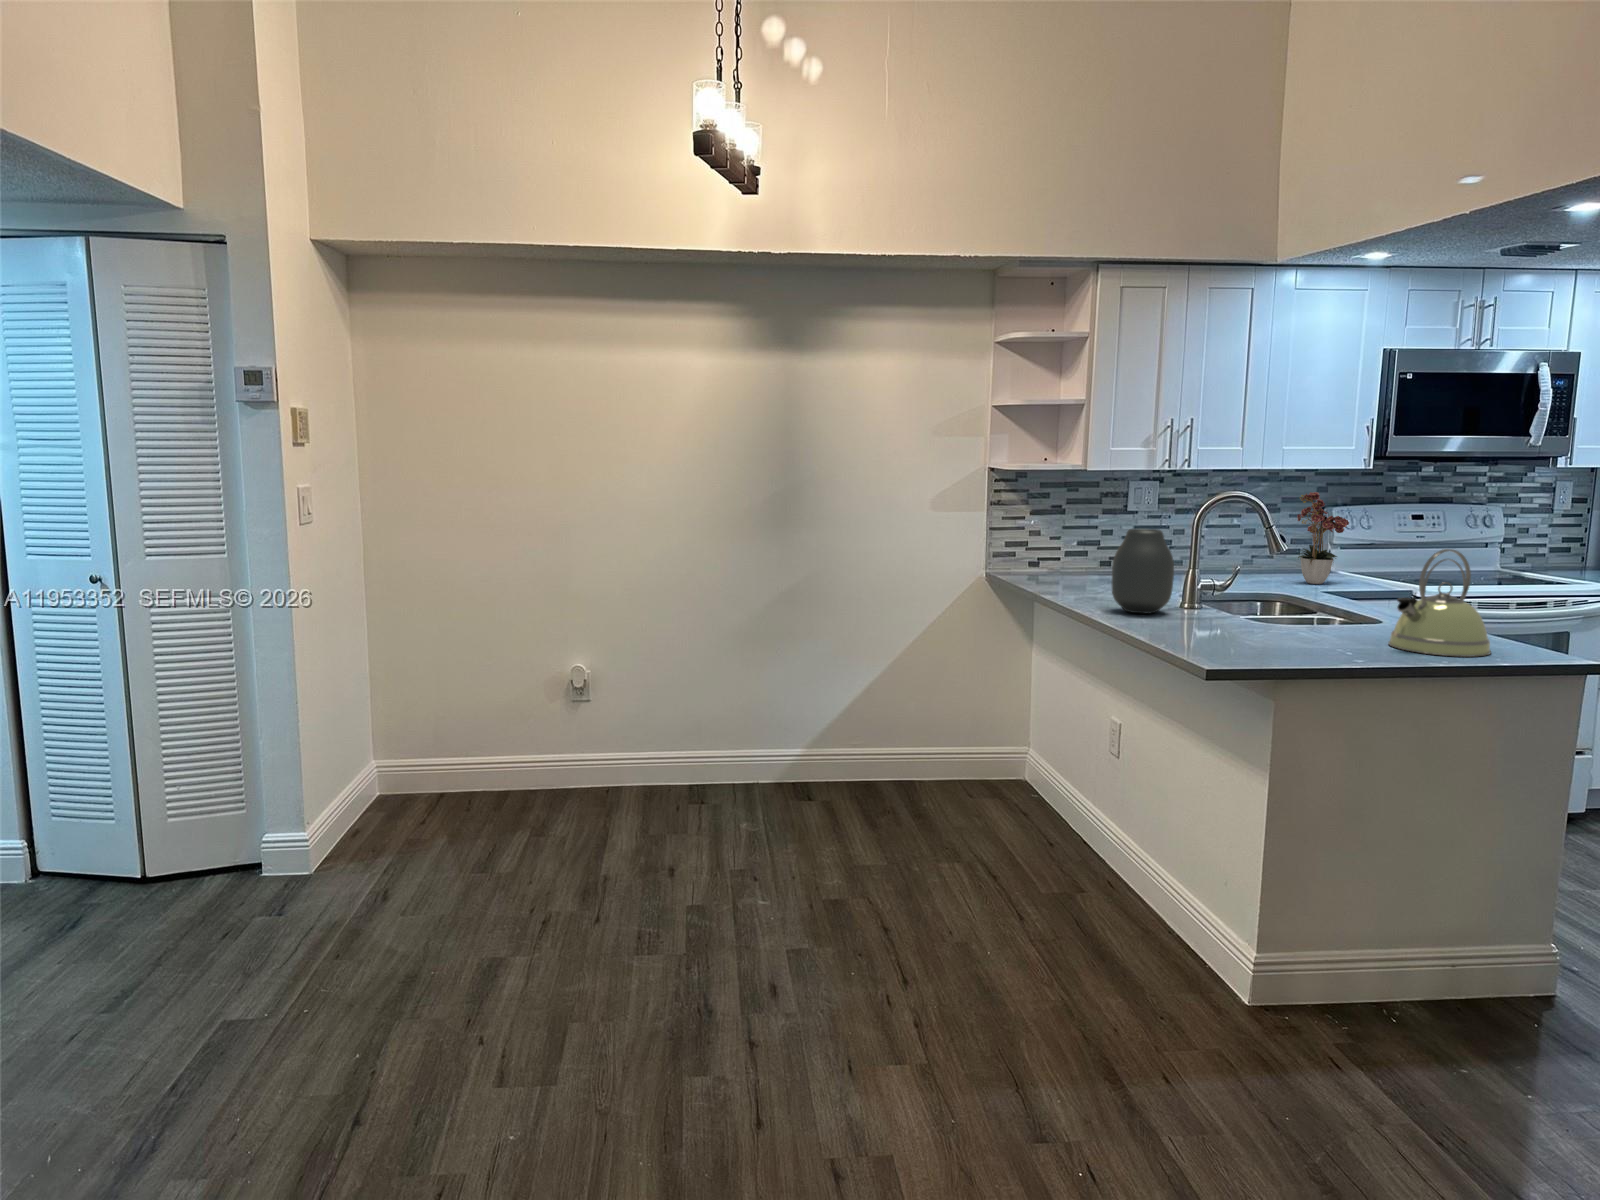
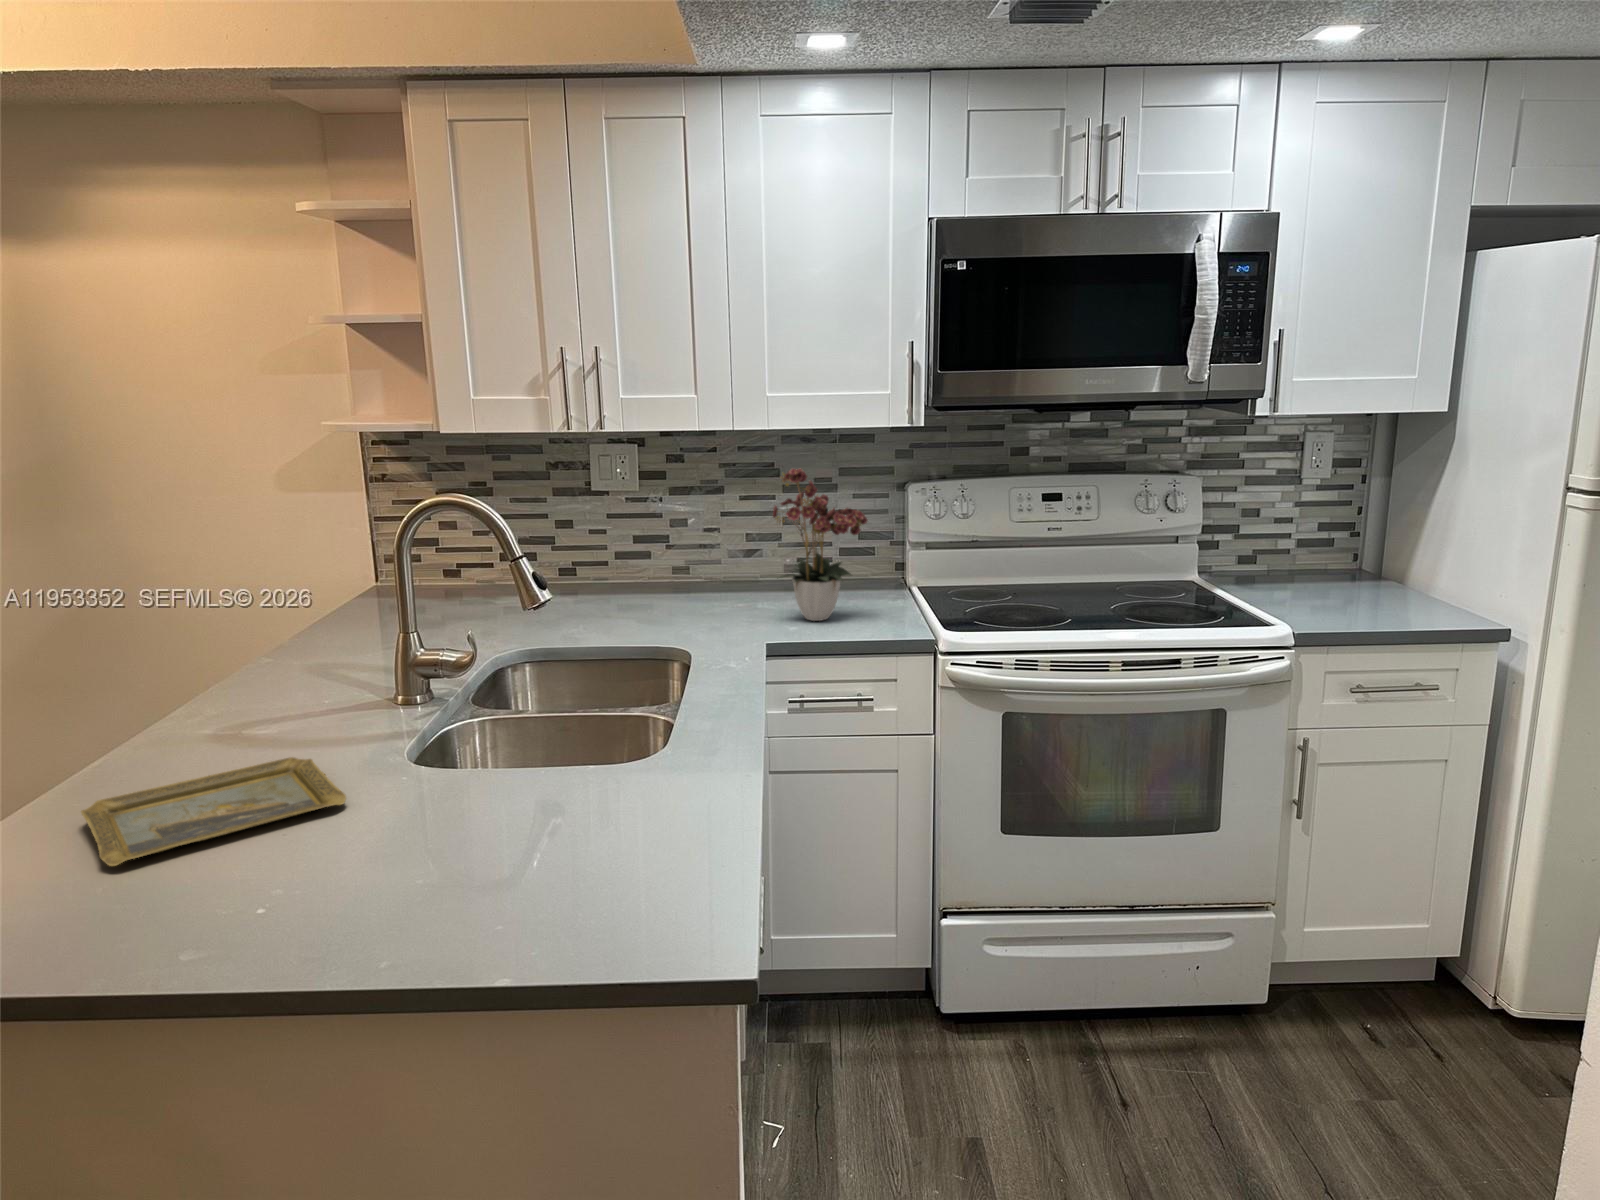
vase: present [1112,529,1174,614] -> none [207,565,331,725]
kettle: present [1388,549,1491,657] -> none [356,674,599,939]
tray: none [1178,618,1291,643] -> present [81,757,346,866]

